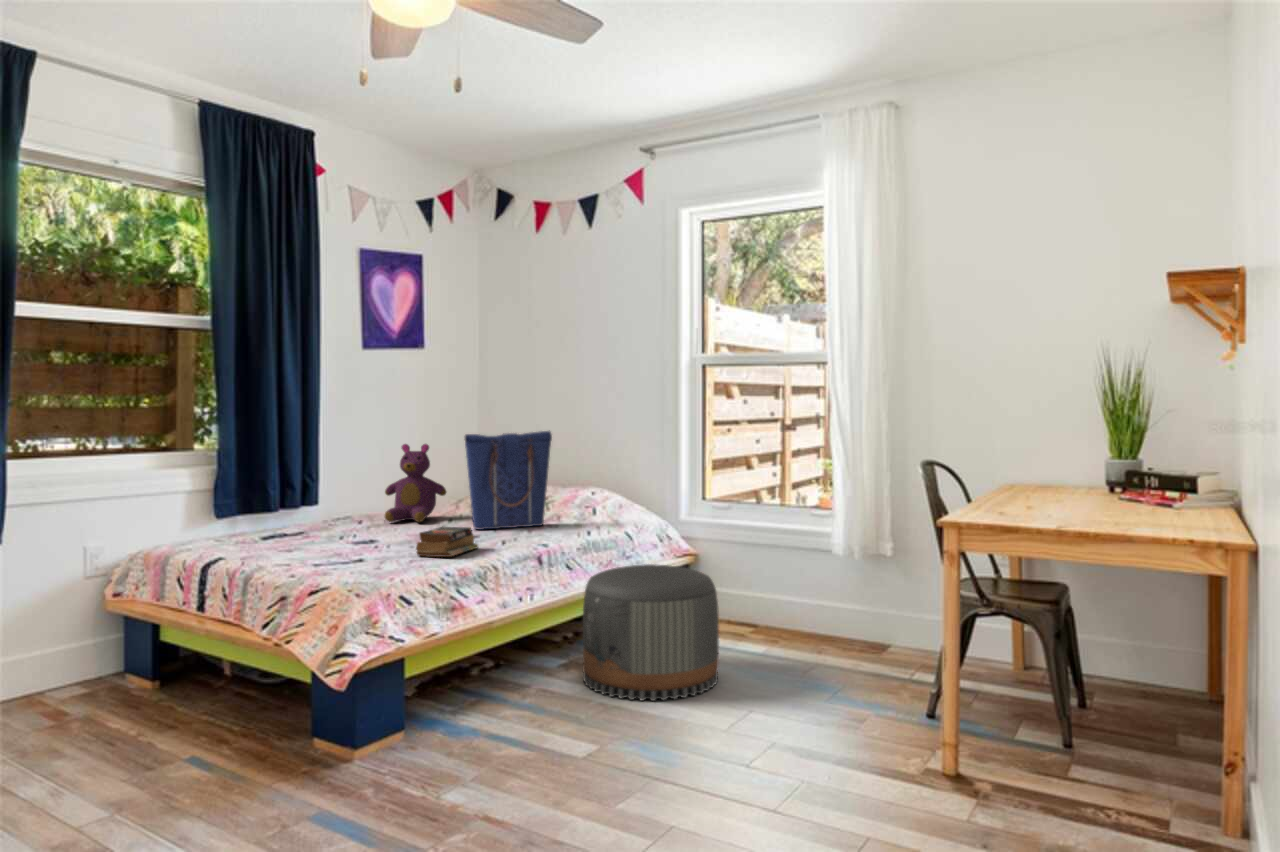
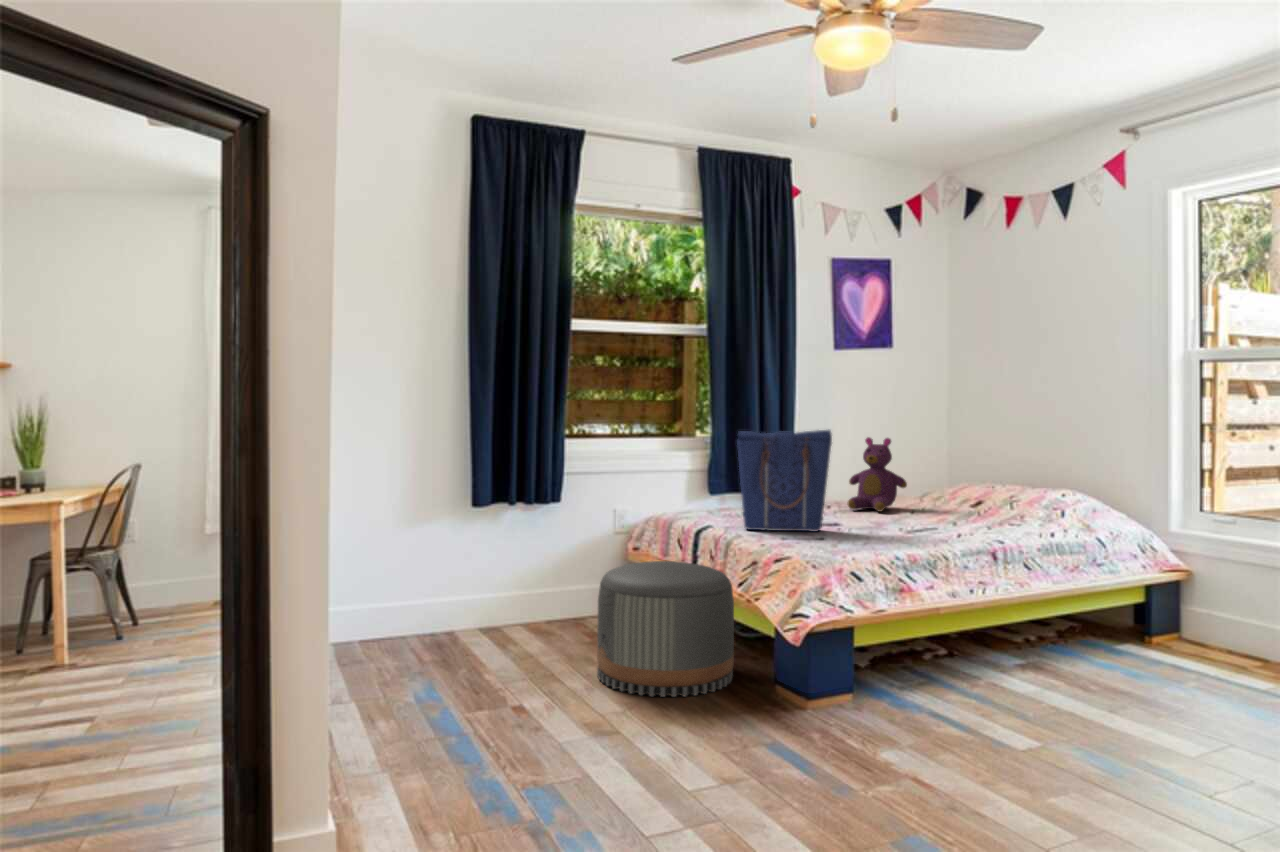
tote bag: present [465,431,552,530] -> present [737,430,832,532]
book: present [416,526,478,557] -> none [870,515,931,543]
pouf: present [583,564,719,701] -> present [597,561,734,697]

